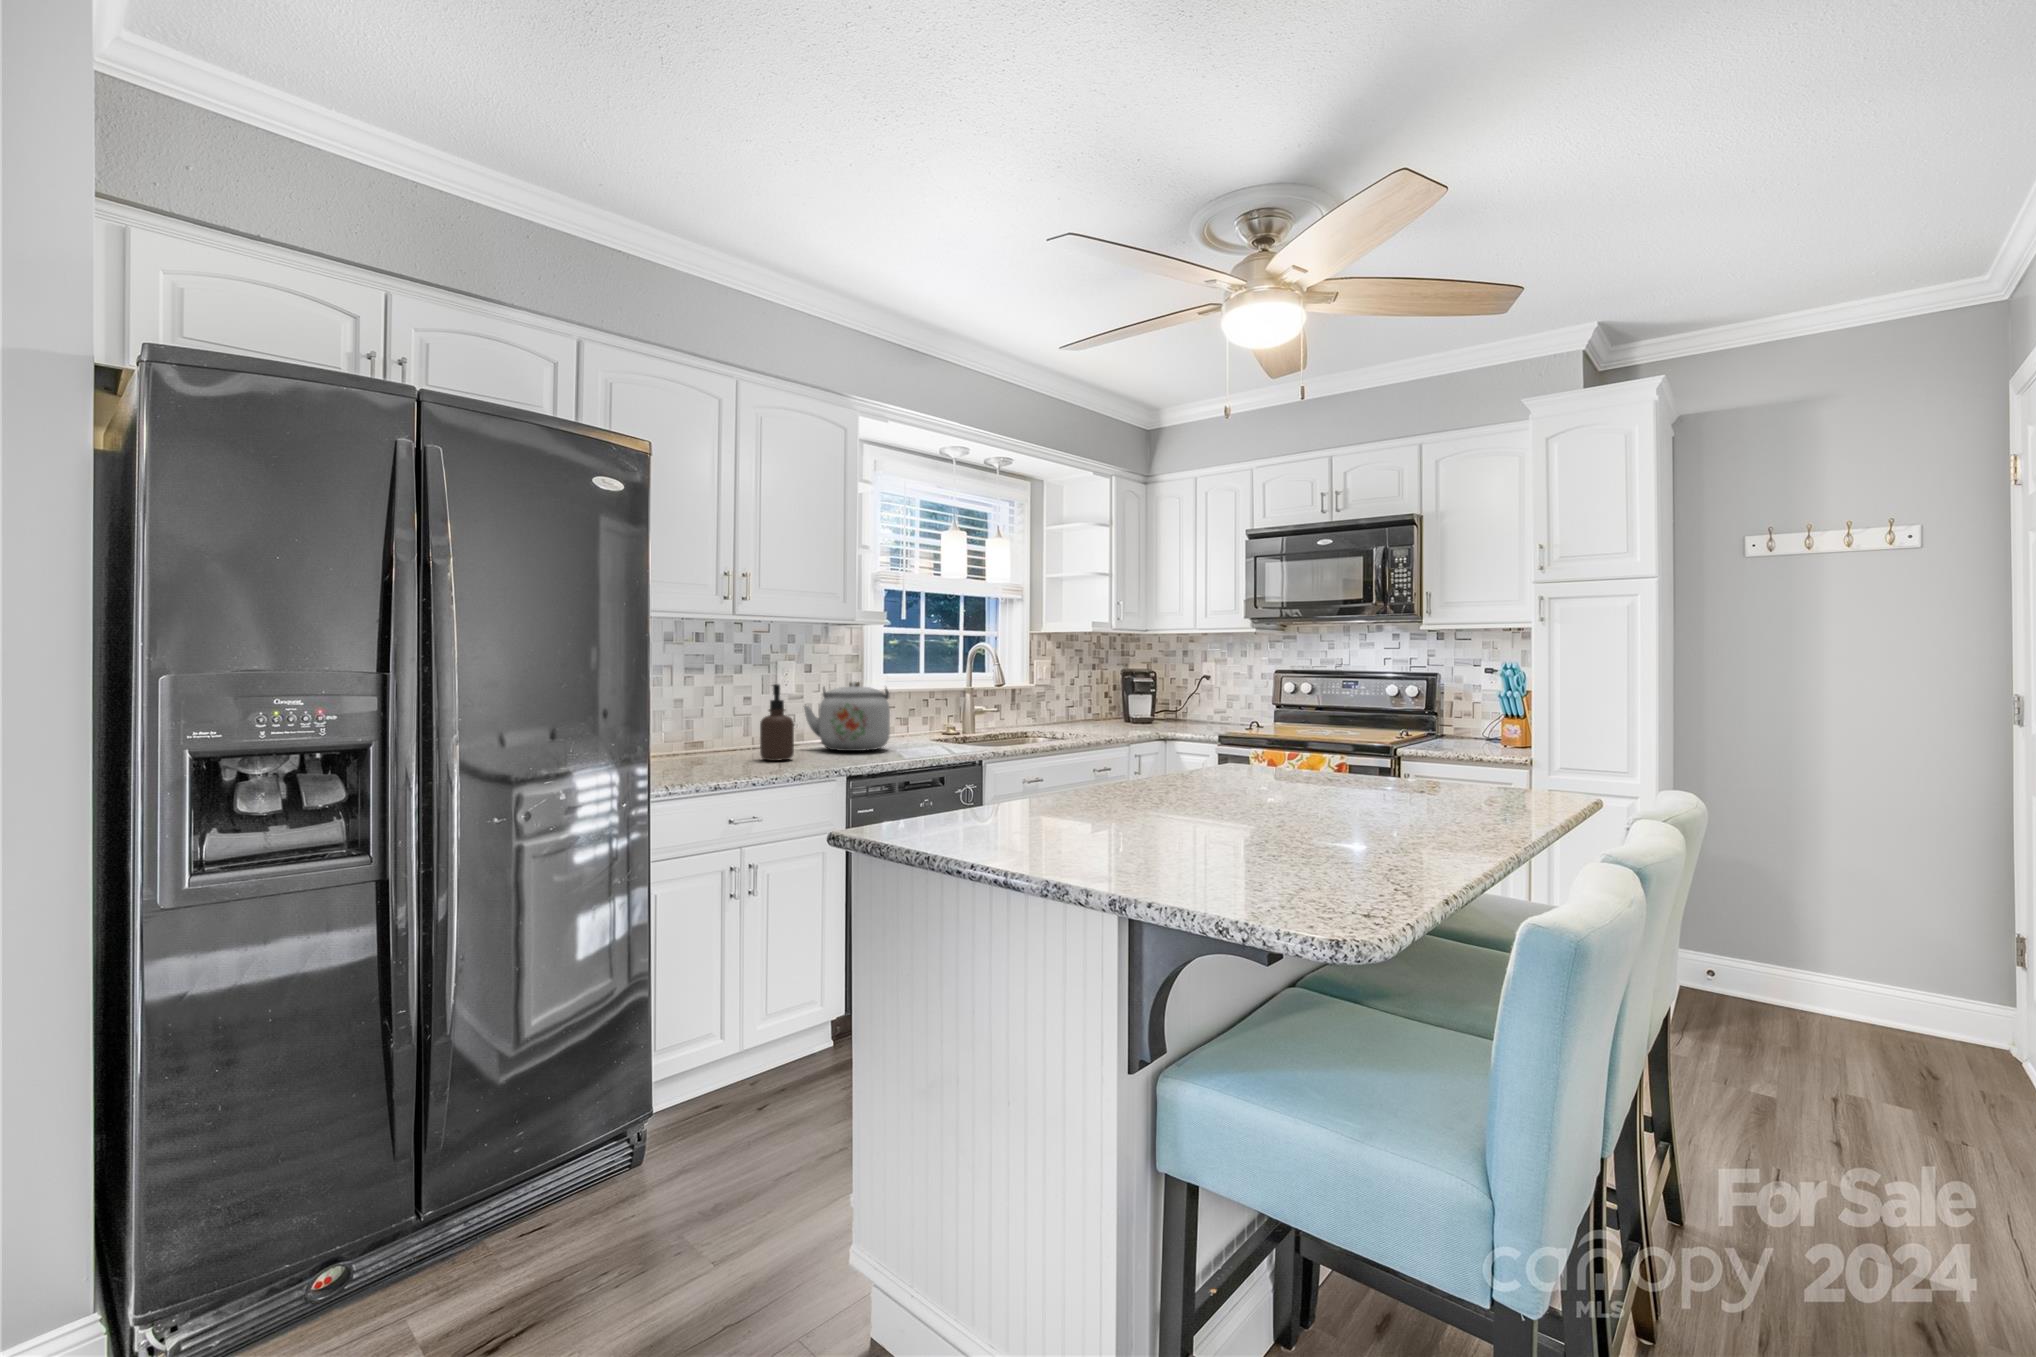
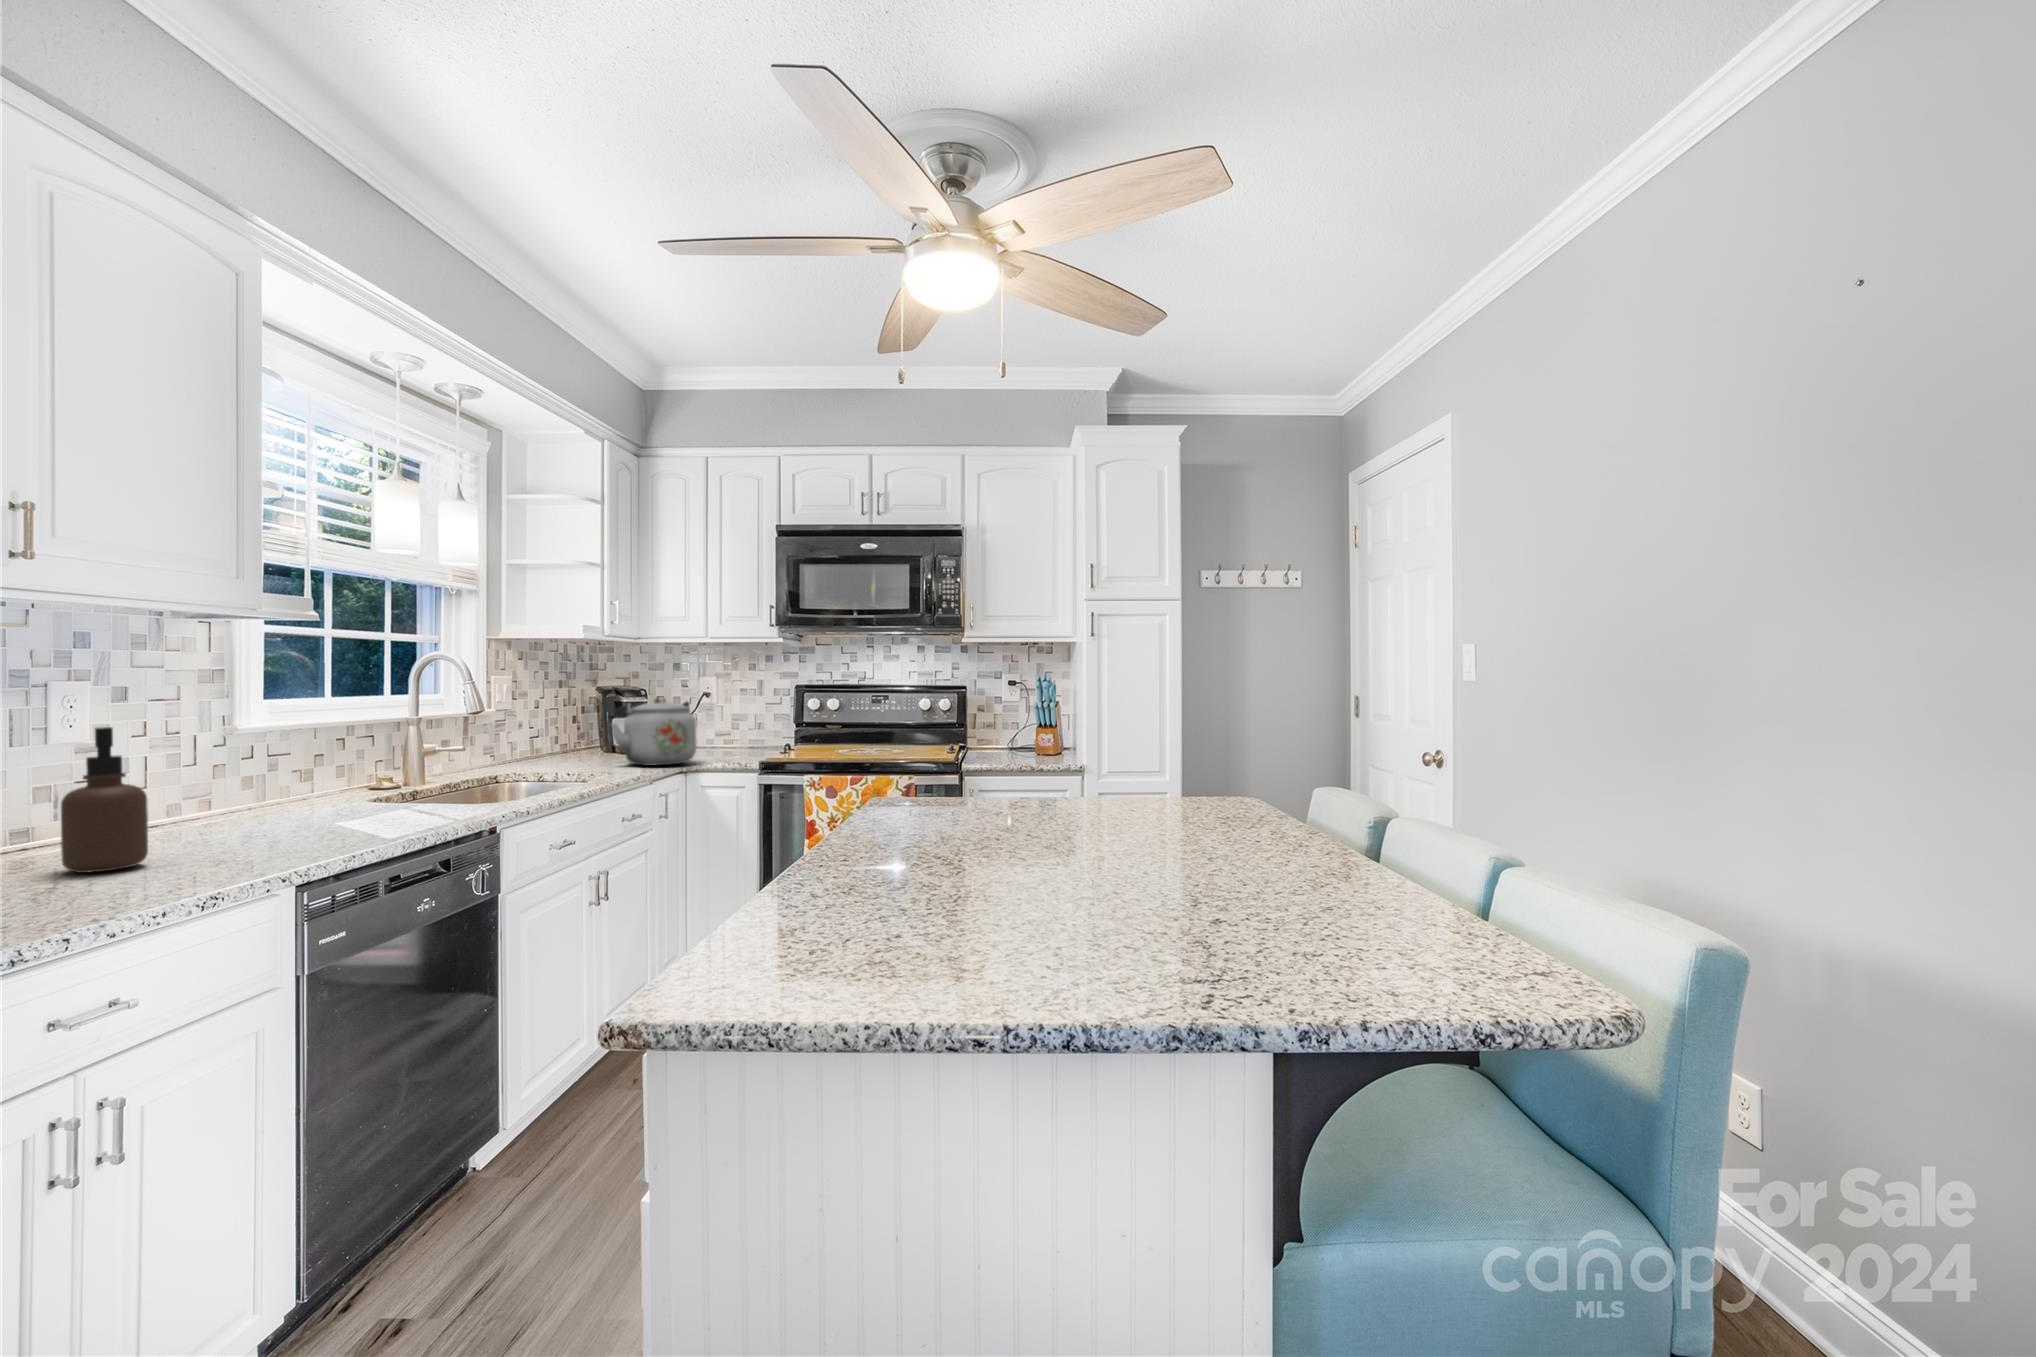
kettle: present [803,682,890,751] -> present [611,698,697,766]

